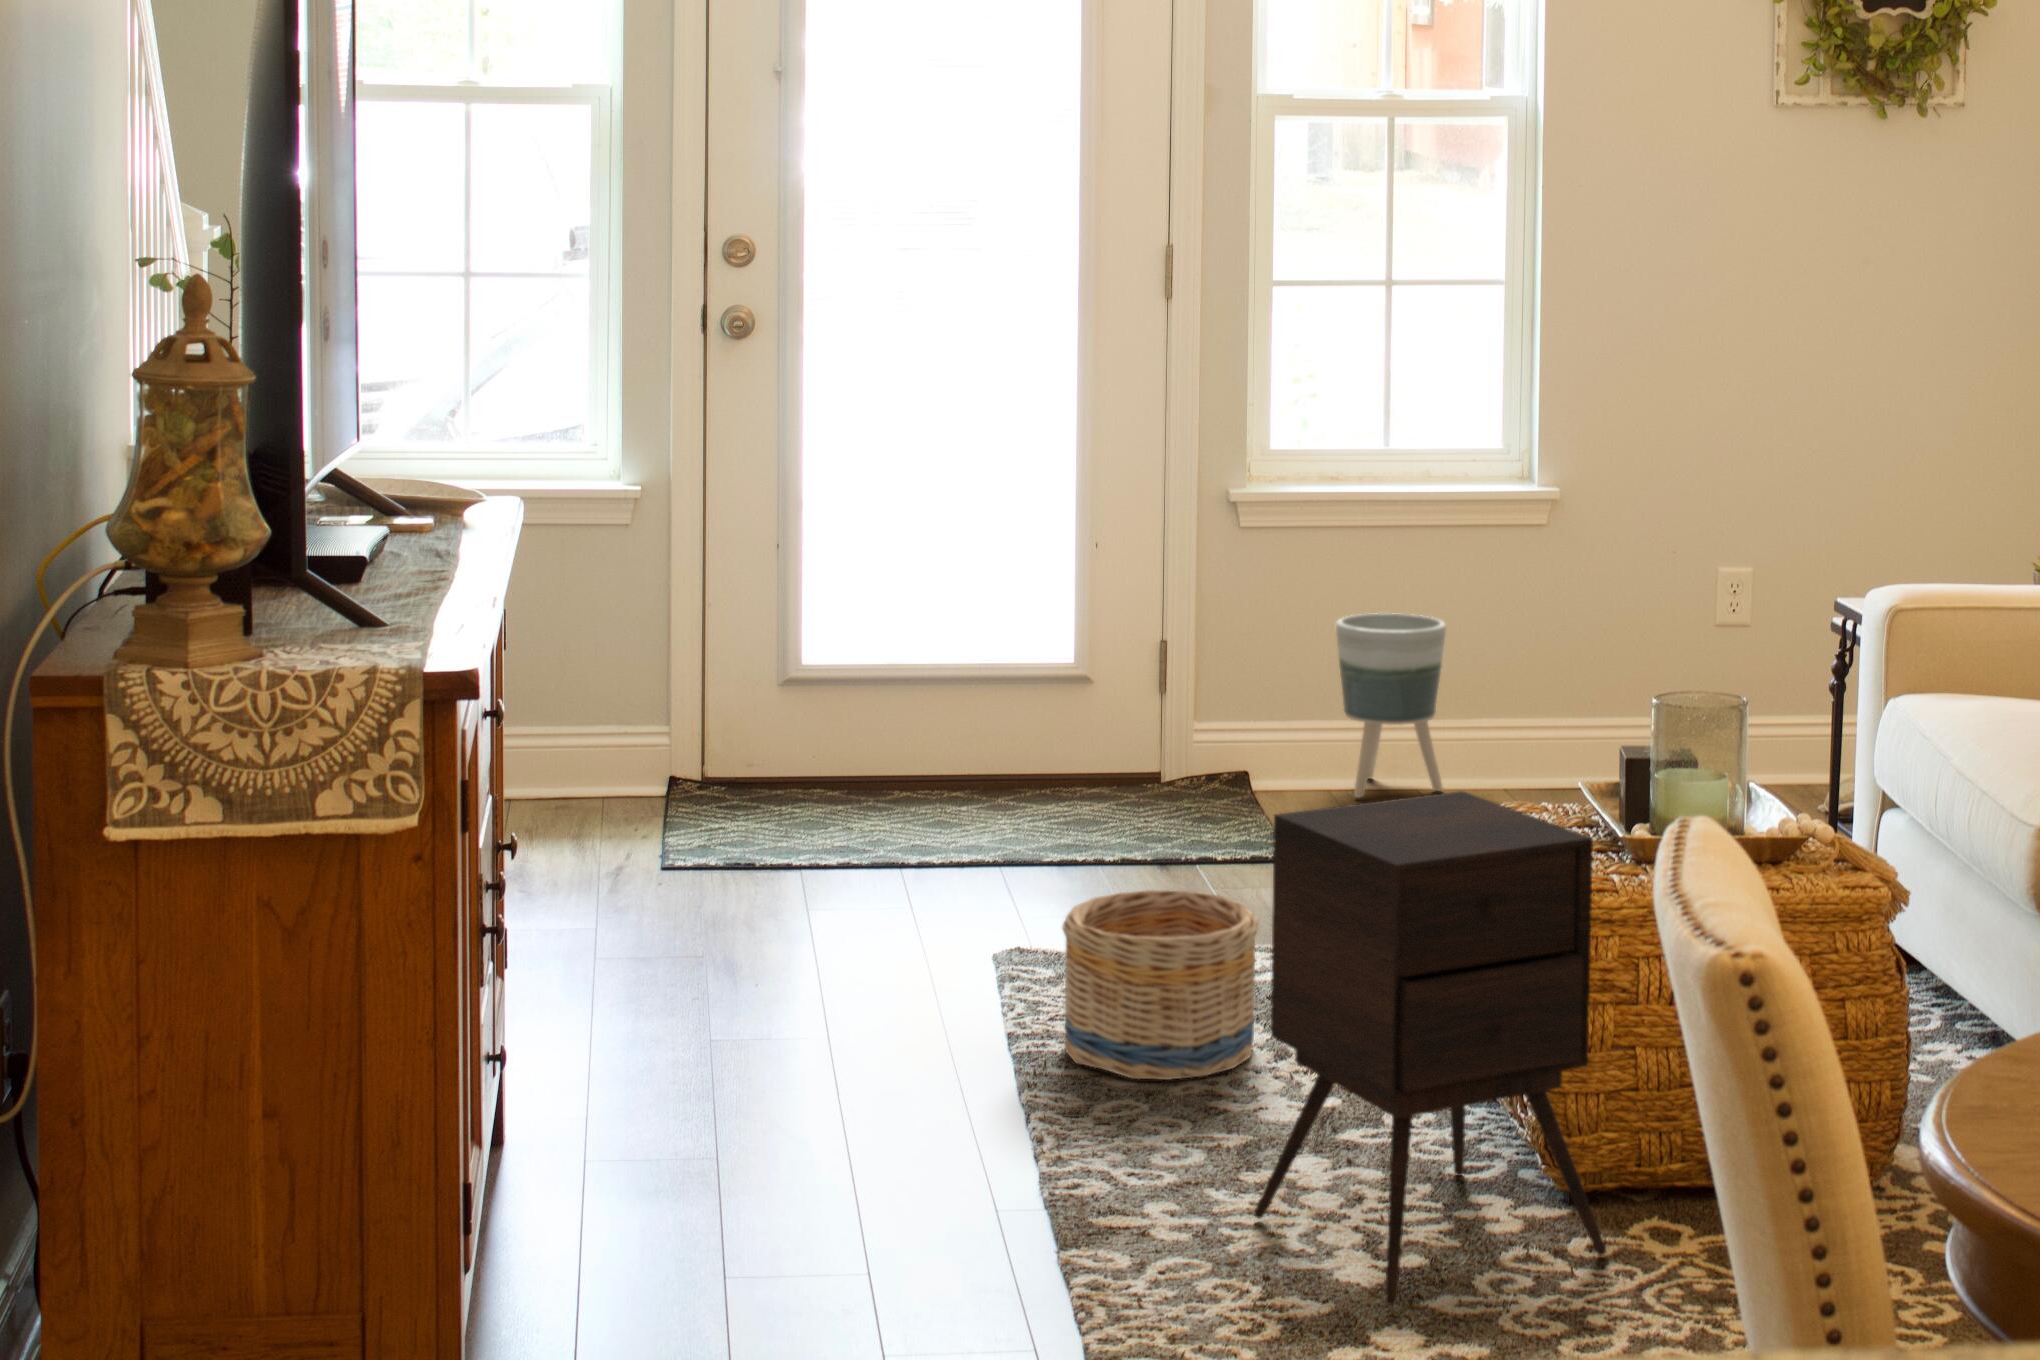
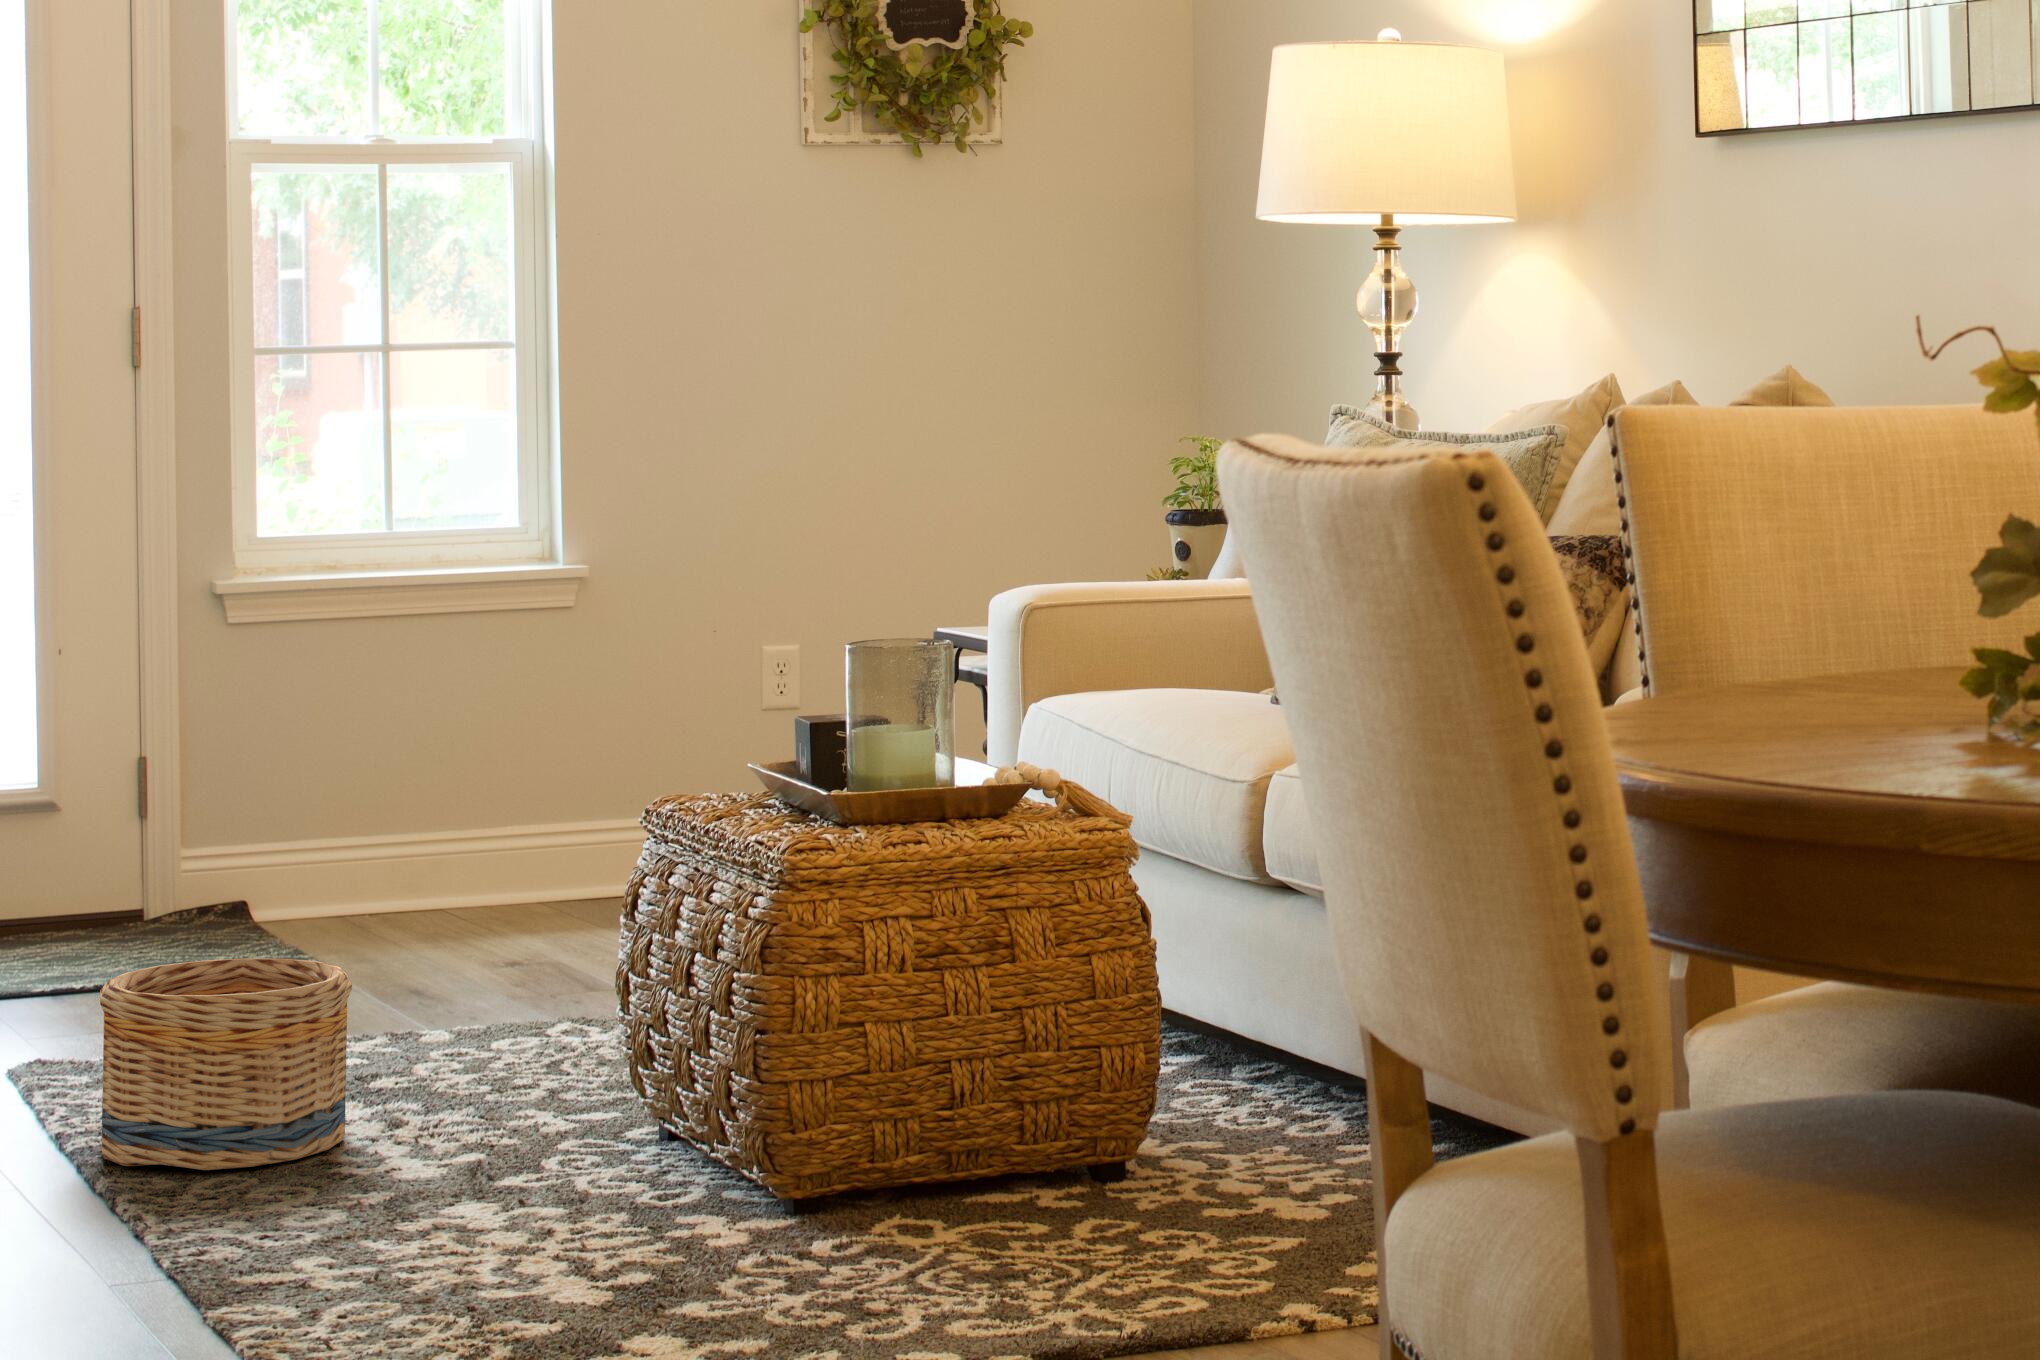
planter: present [1336,613,1446,798] -> none [308,709,445,923]
side table: present [1254,791,1607,1305] -> none [432,756,857,1308]

